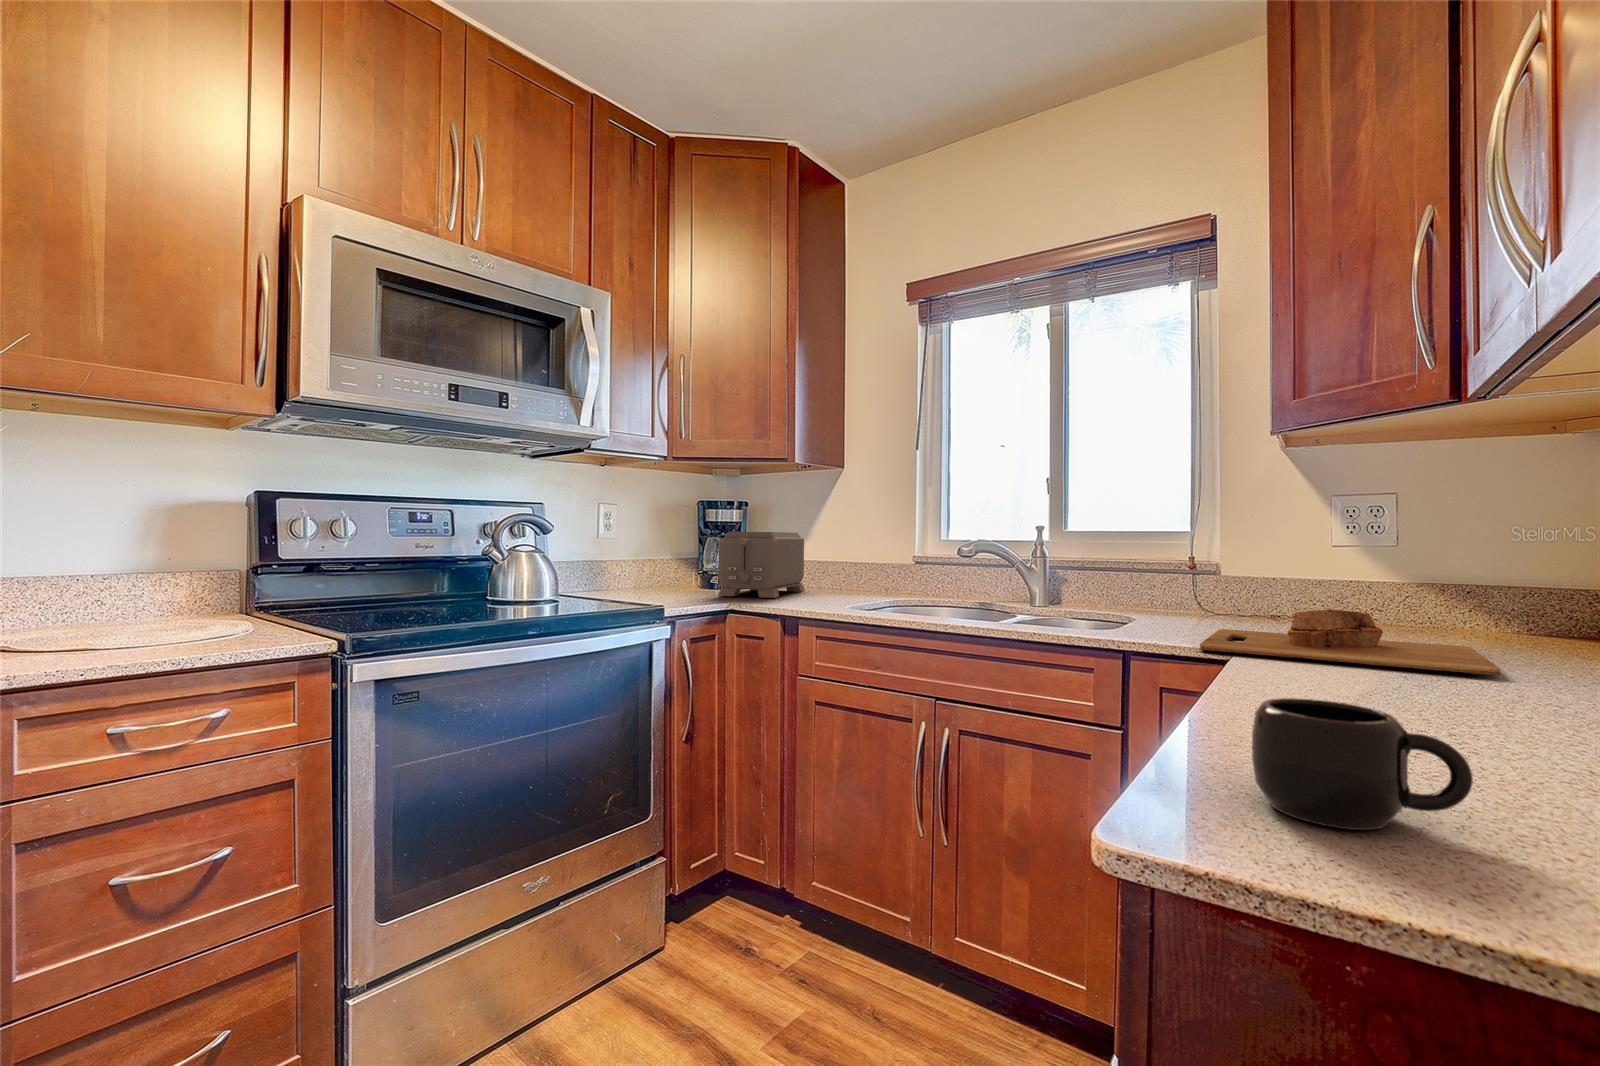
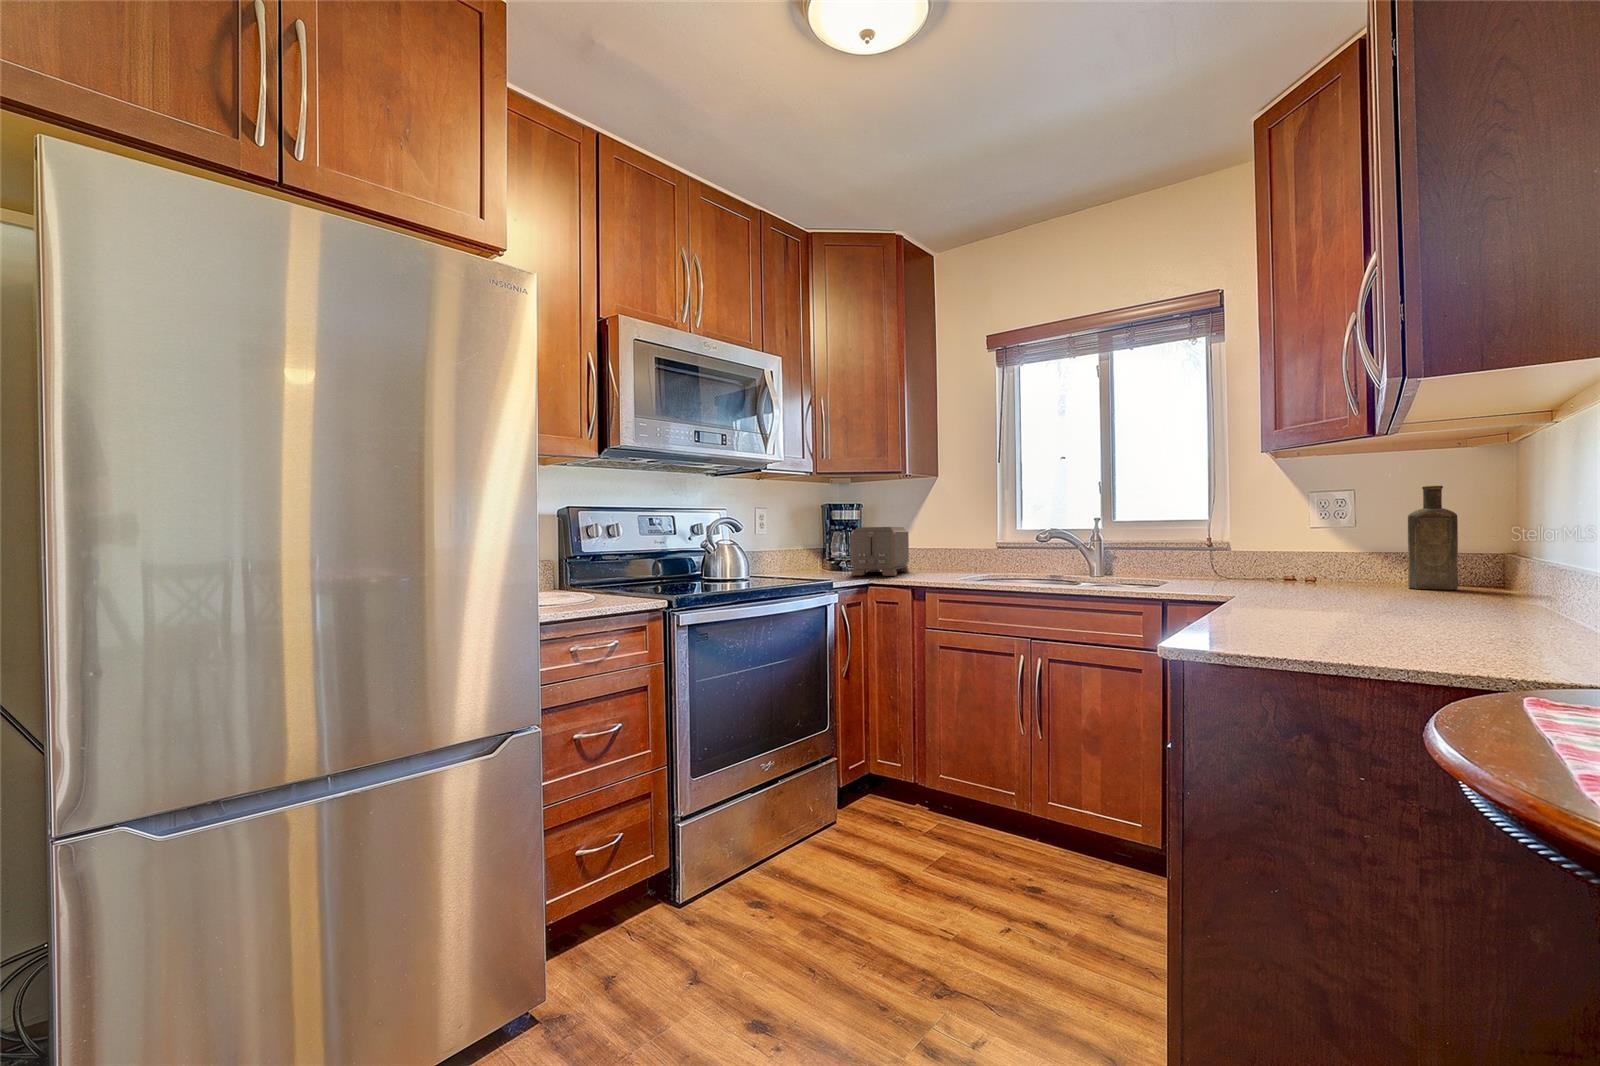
bottle: none [1462,488,1555,644] -> present [1408,486,1458,589]
cutting board: present [1200,609,1500,675] -> none [1216,568,1402,603]
mug: present [1252,698,1473,830] -> none [1238,596,1331,646]

